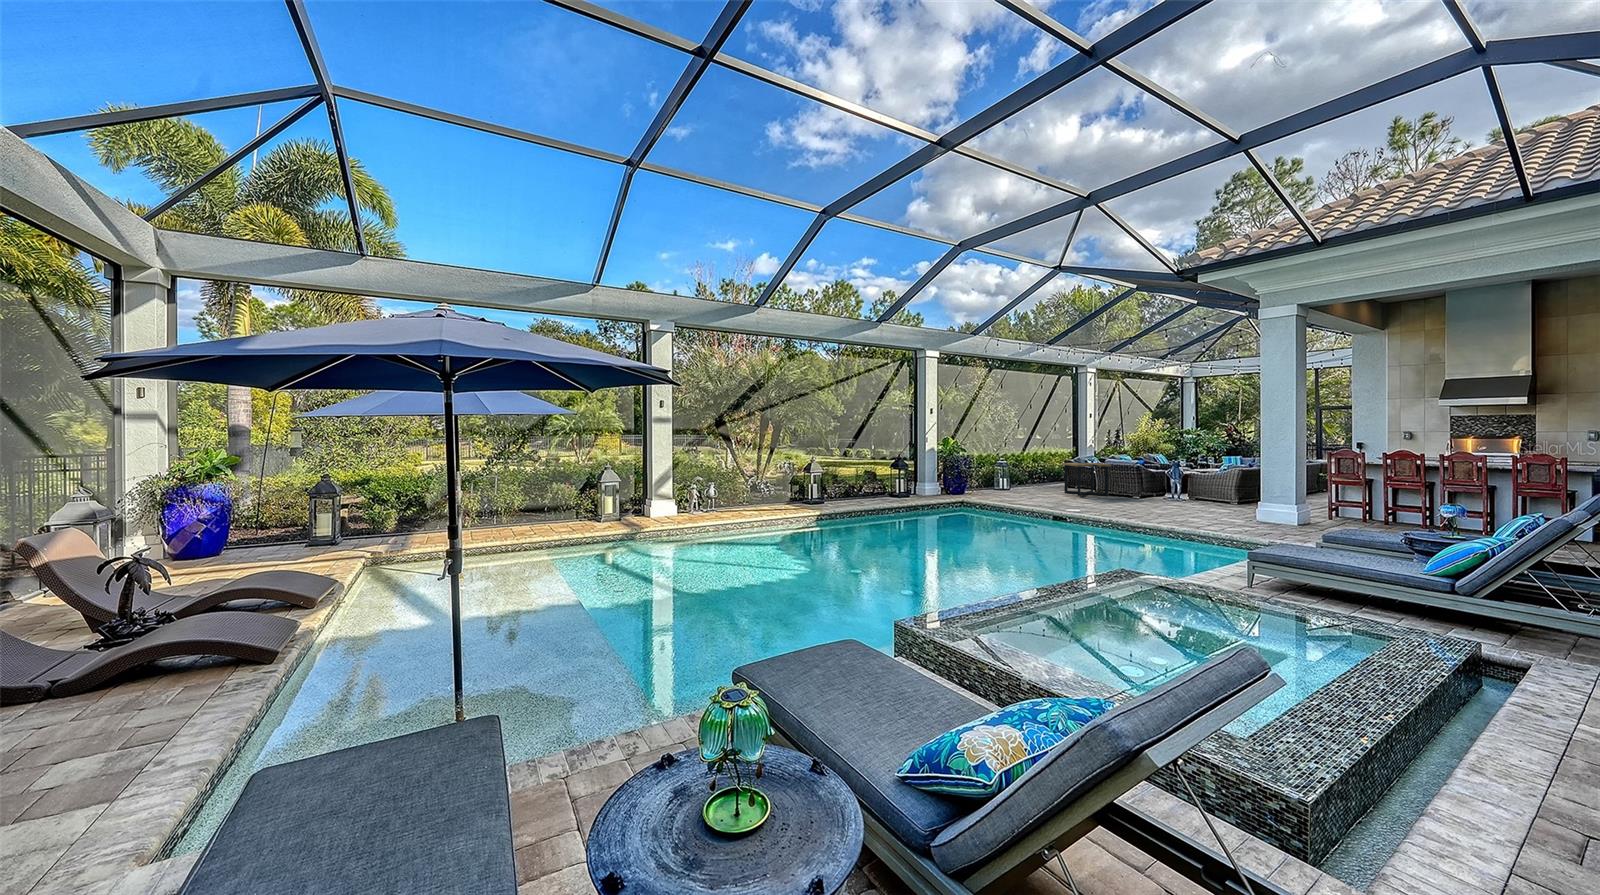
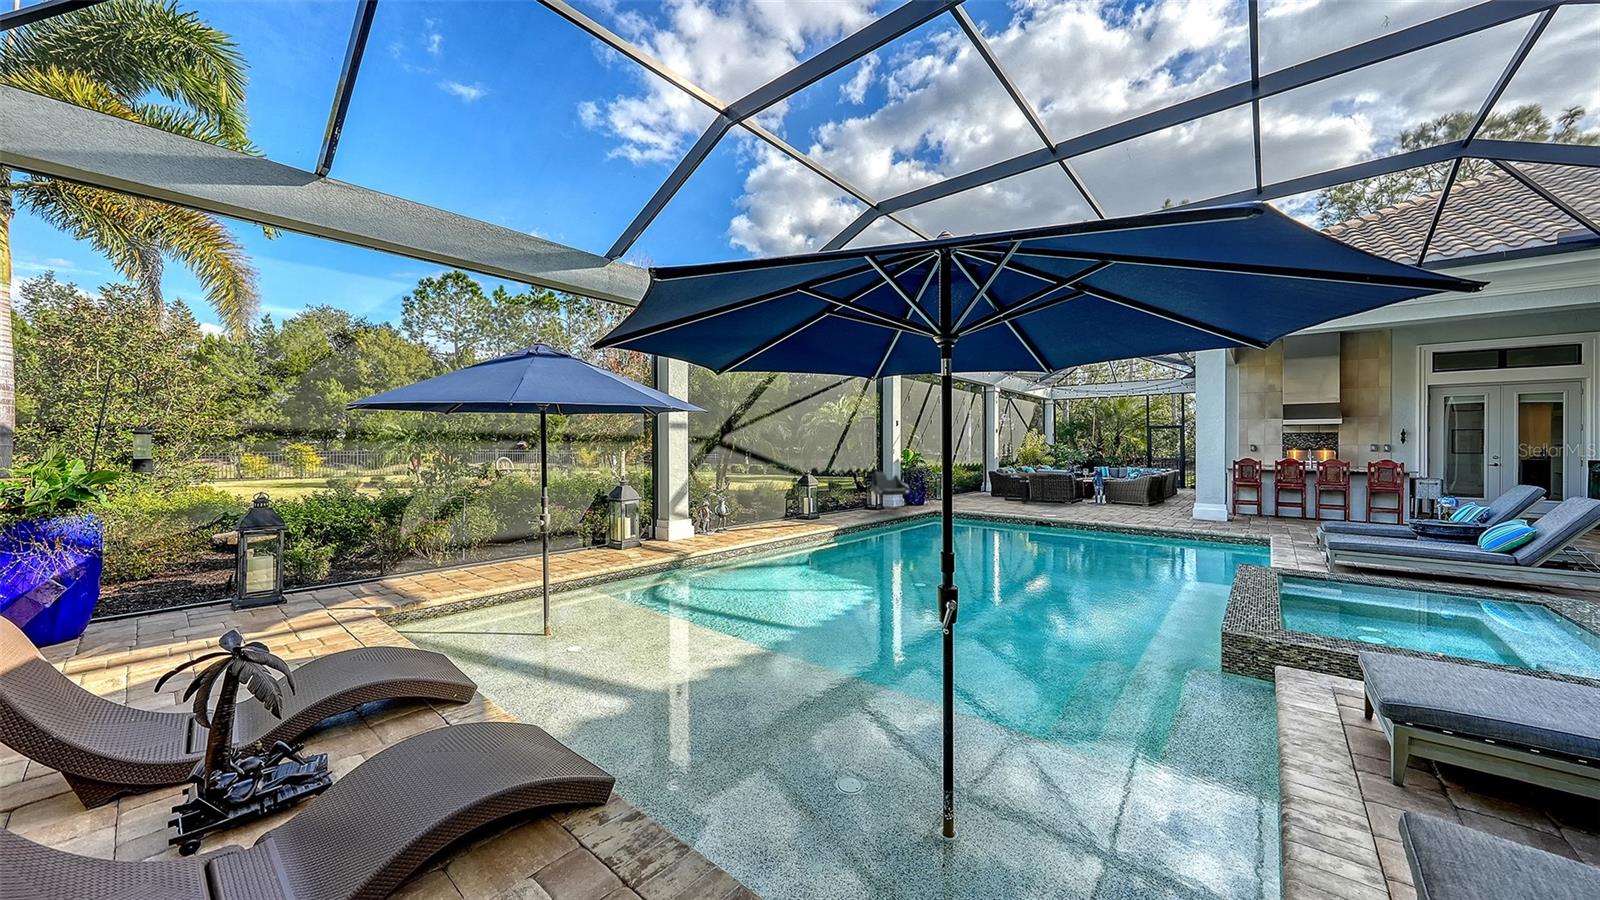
lounge chair: none [902,459,940,501] -> present [872,472,910,510]

